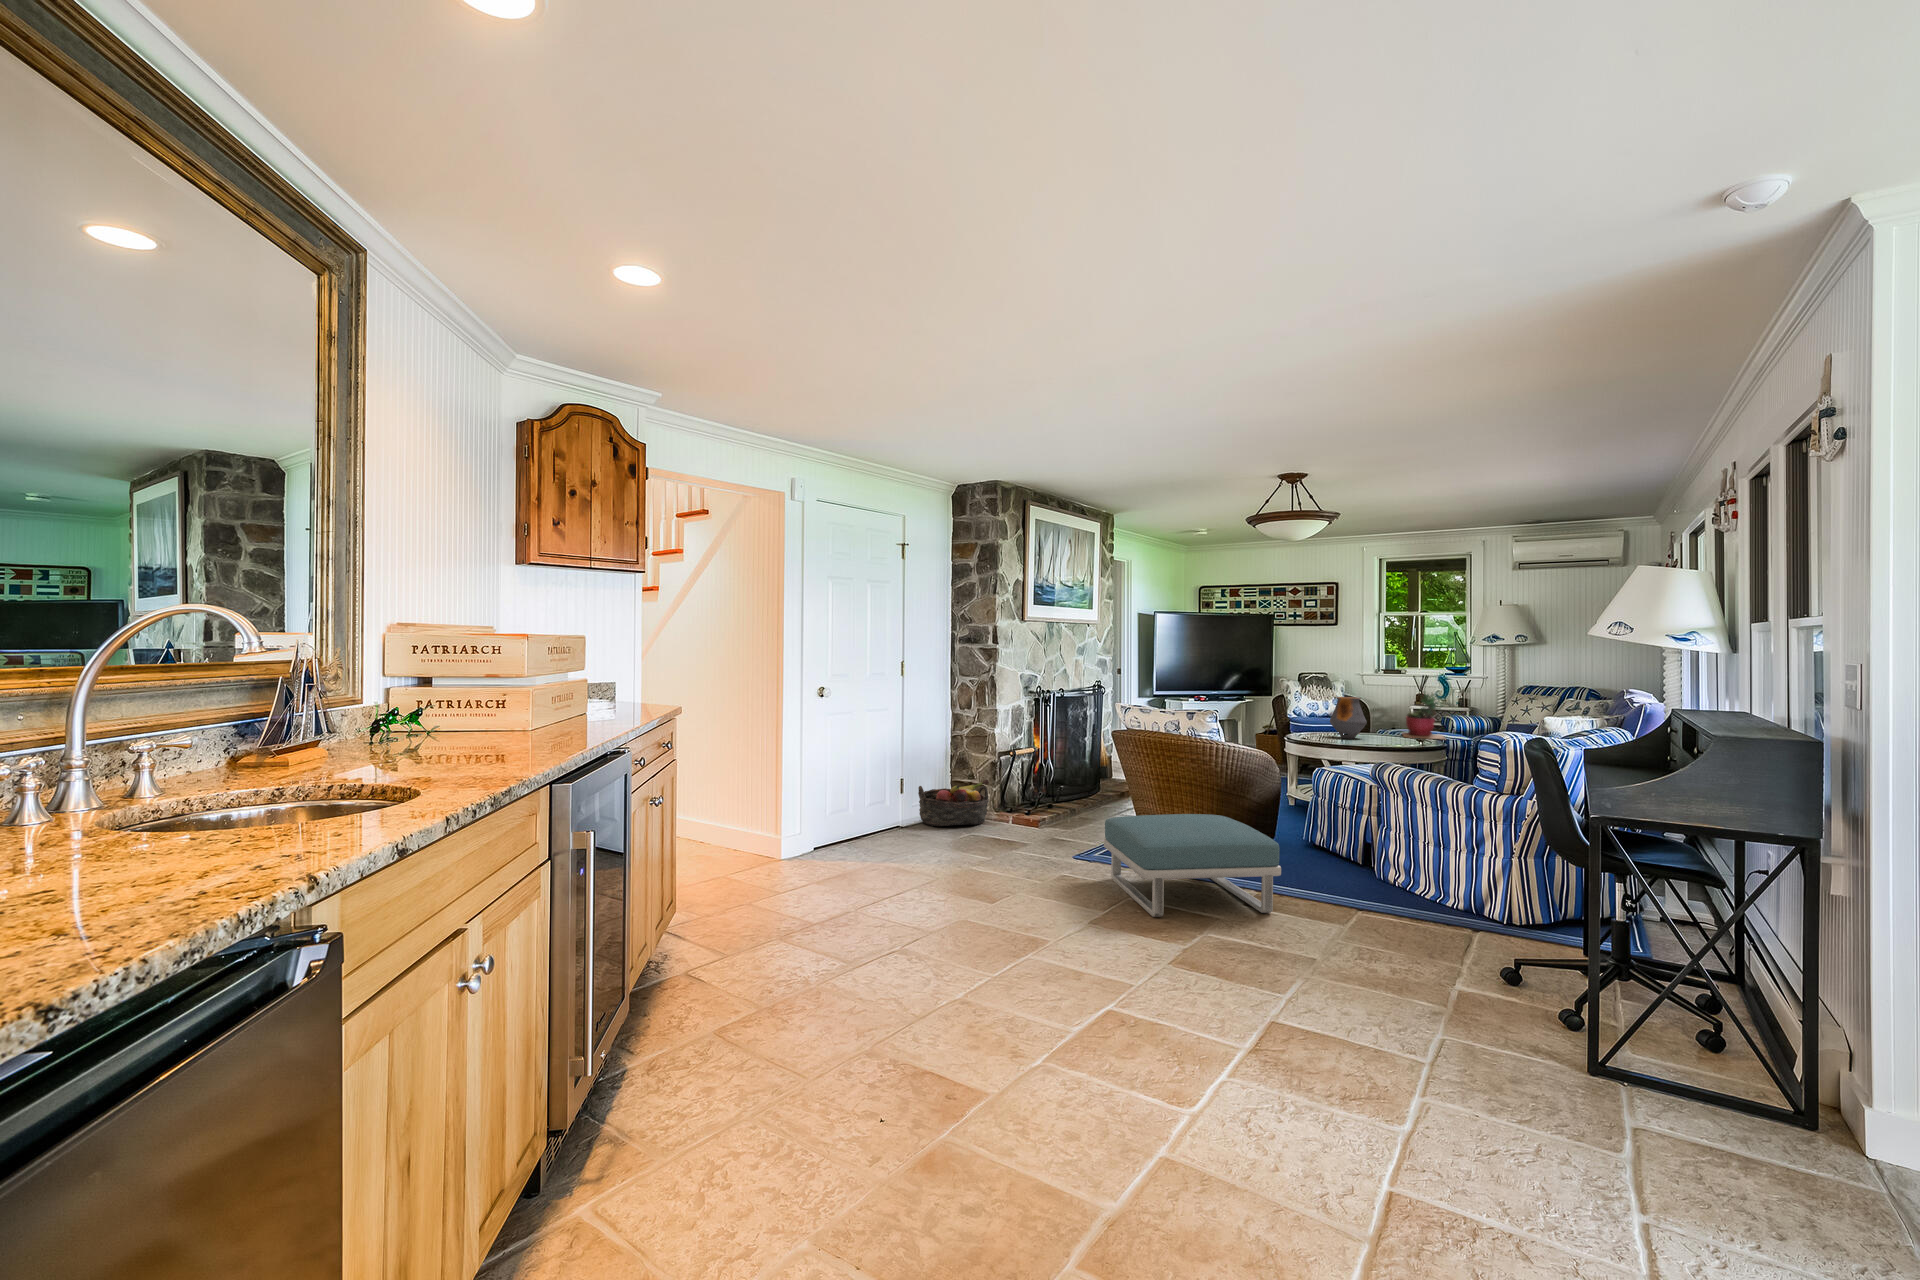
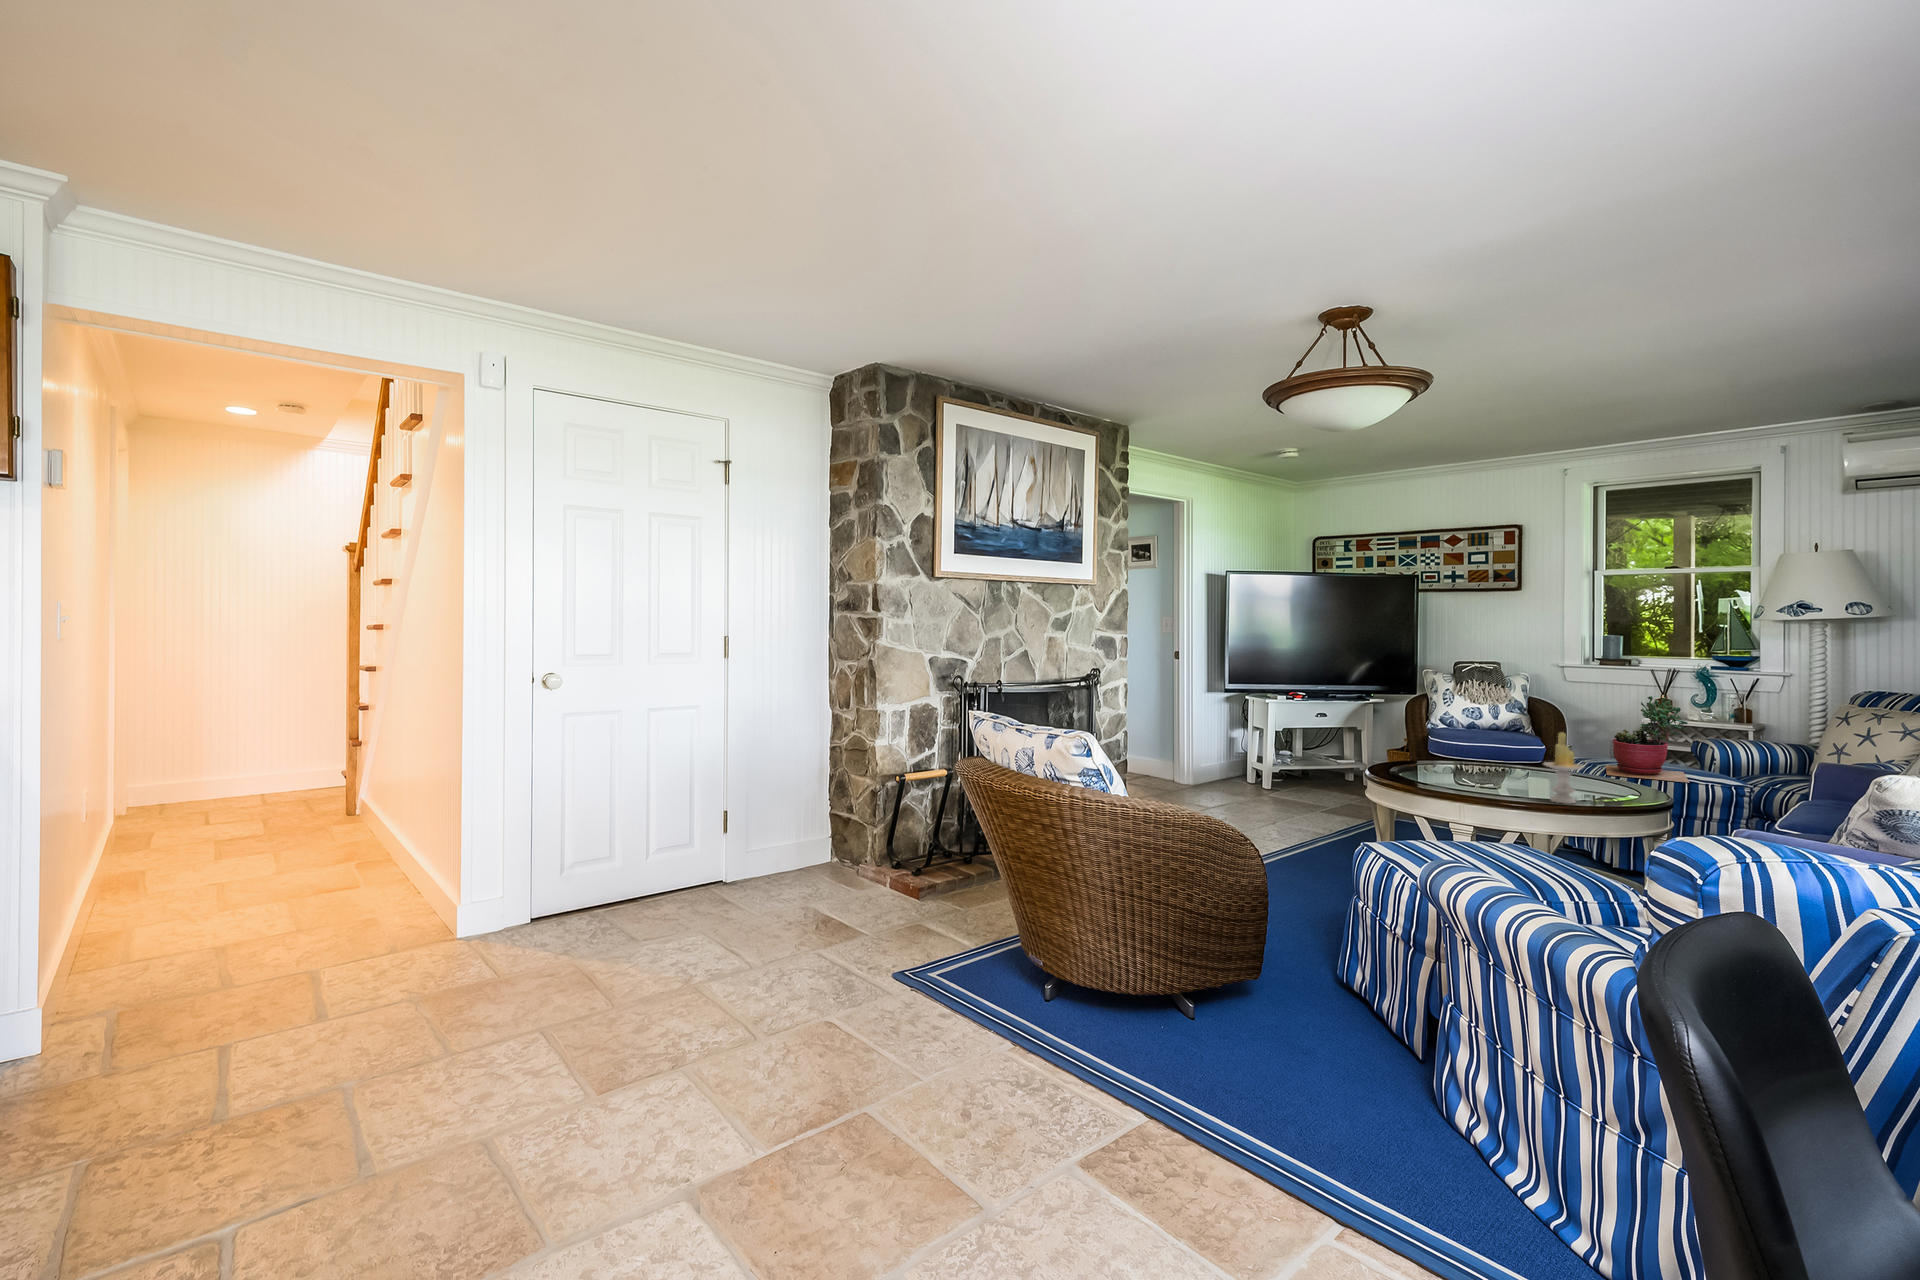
vase: present [1330,697,1367,739] -> none [1463,704,1530,776]
candle: none [1382,711,1403,749] -> present [1544,733,1583,804]
basket: present [918,780,989,826] -> none [738,825,849,898]
footstool: present [1104,814,1281,917] -> none [821,938,1150,1217]

